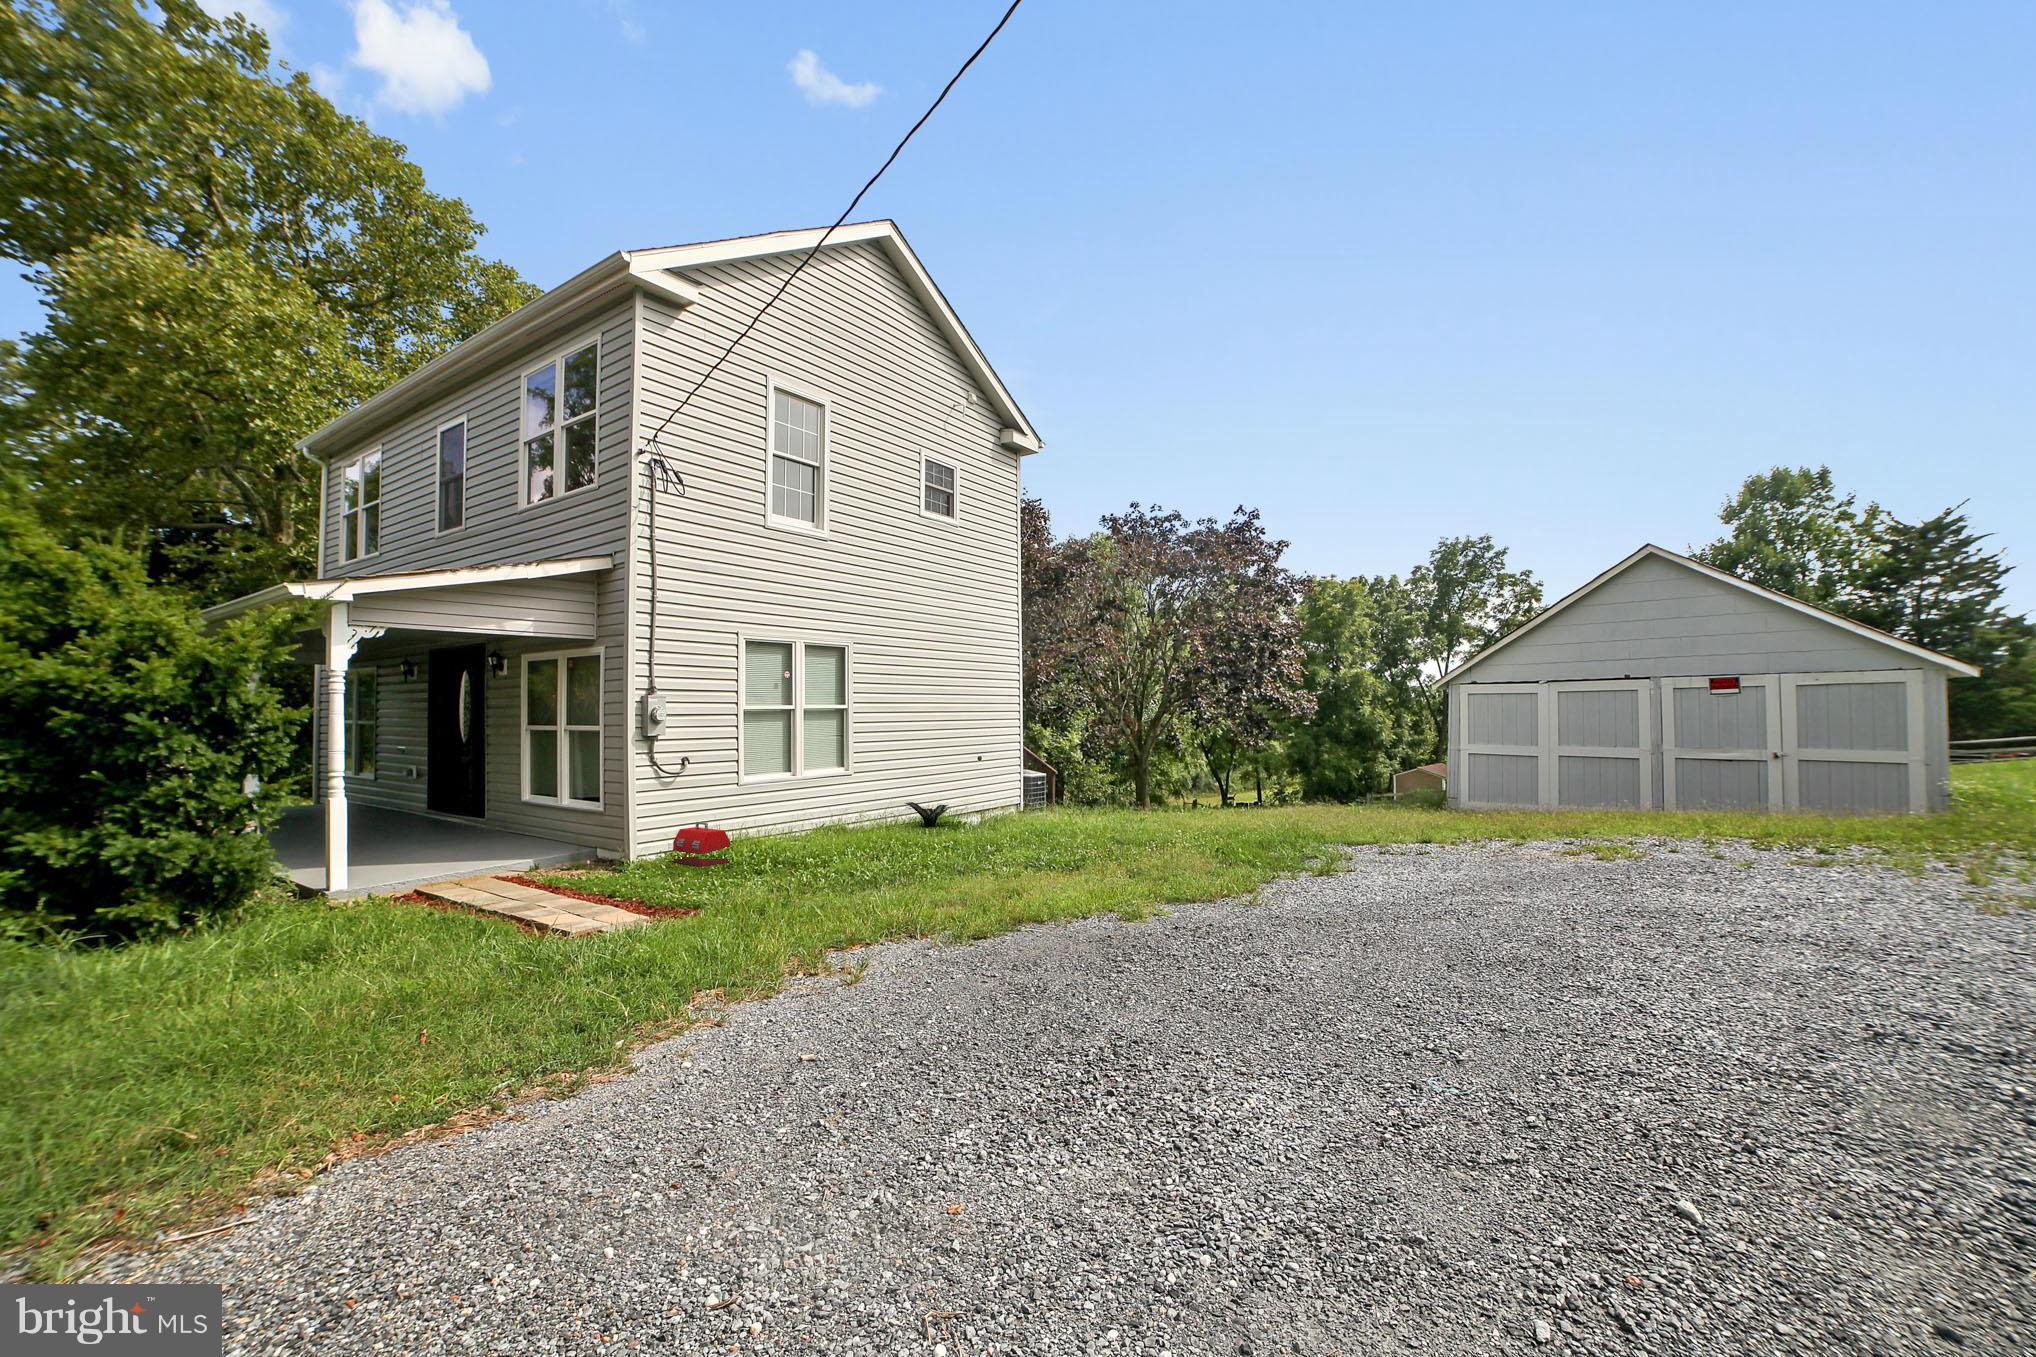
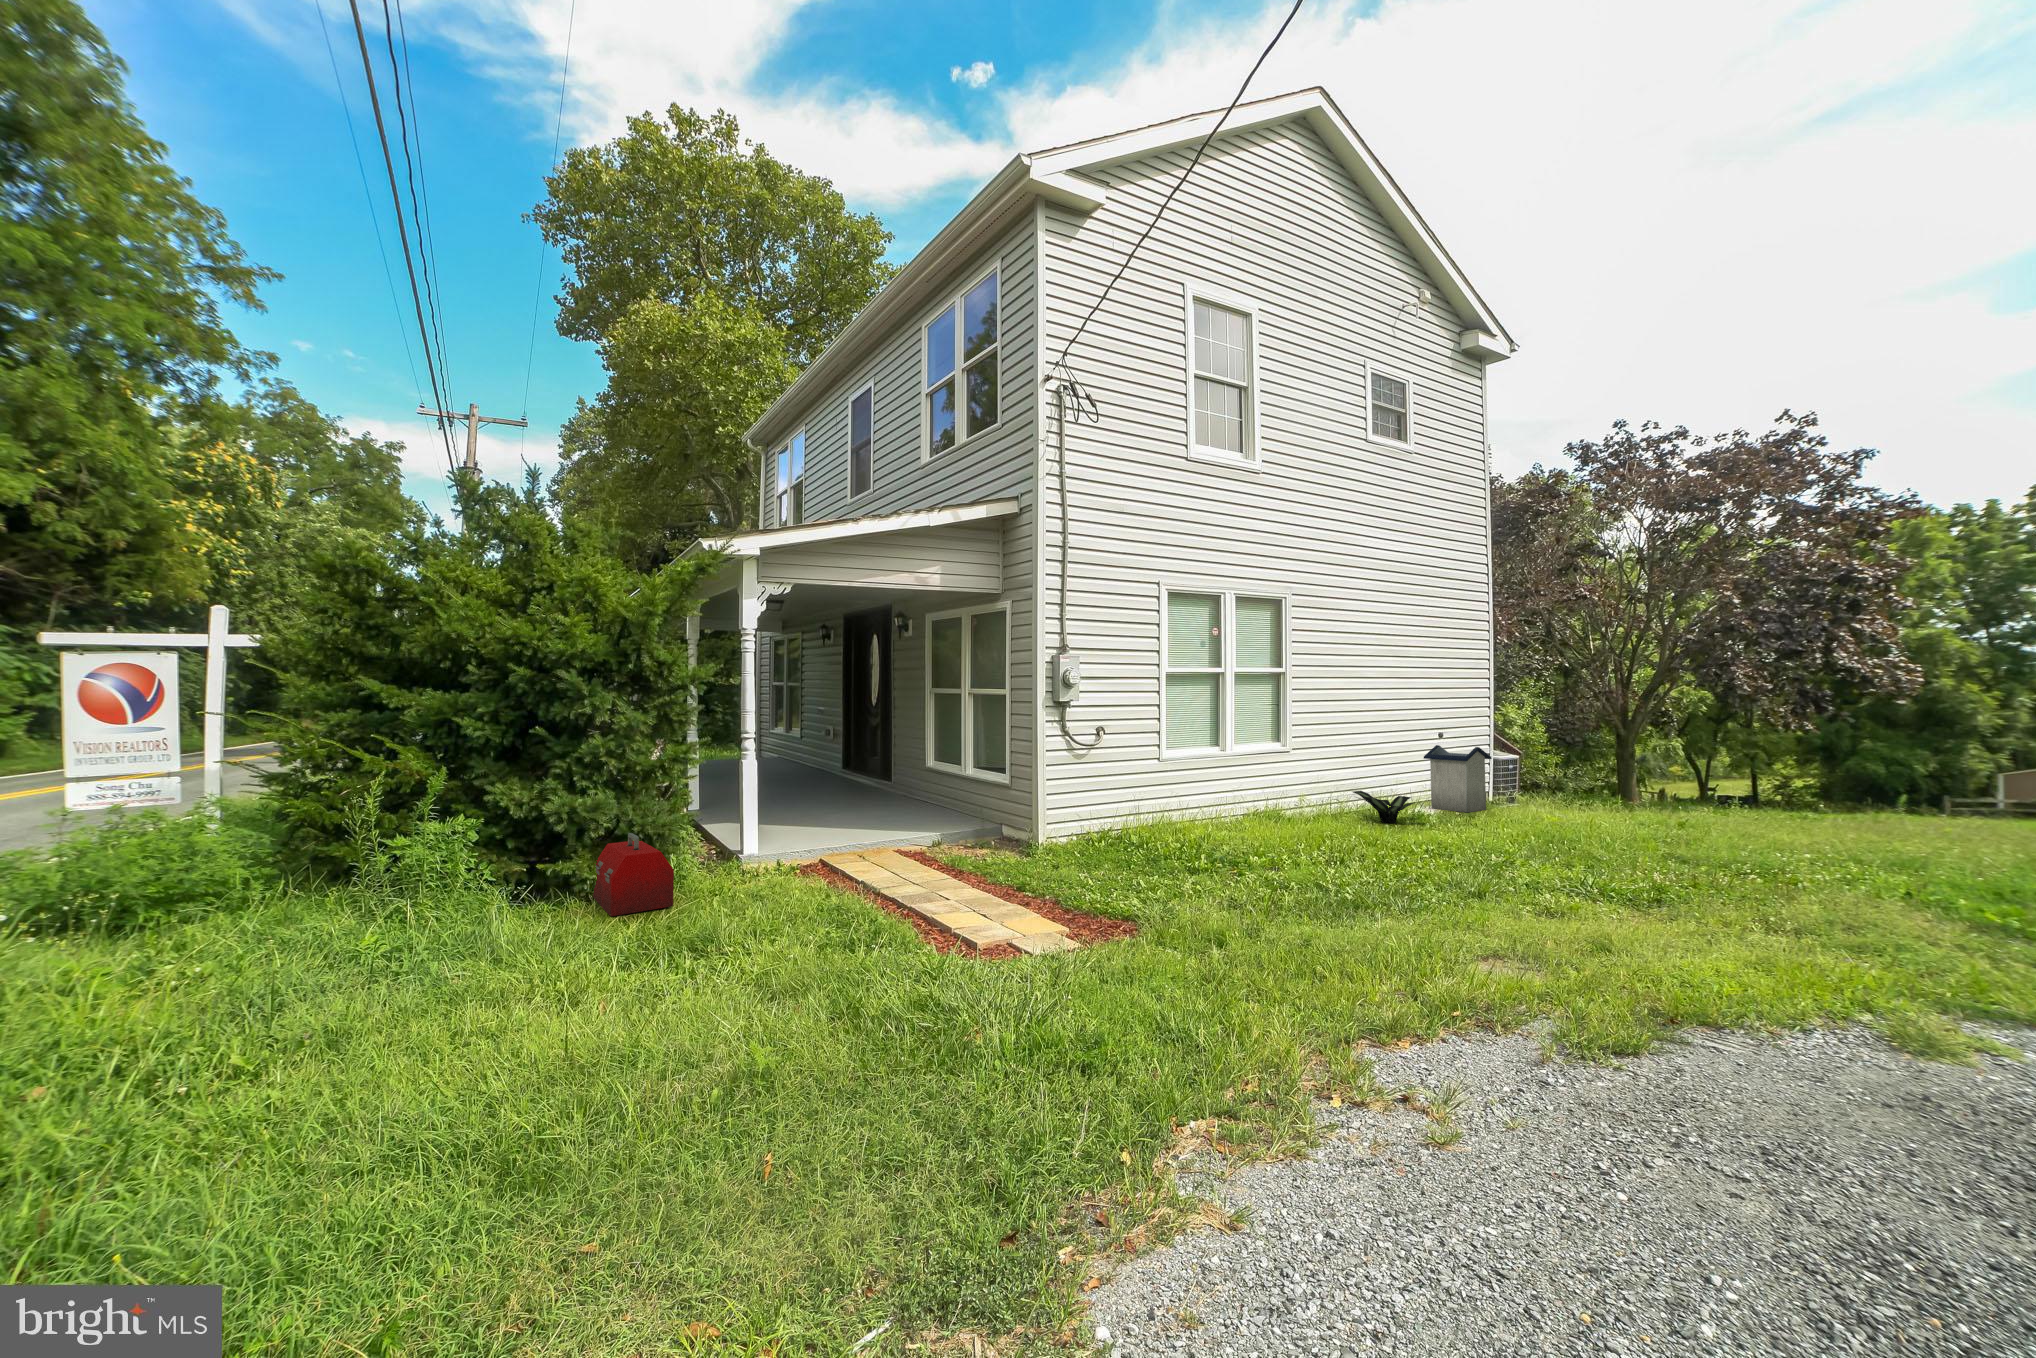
trash can: none [965,763,1013,815] -> present [1424,745,1492,812]
toolbox: present [673,822,730,867] -> present [593,833,674,916]

